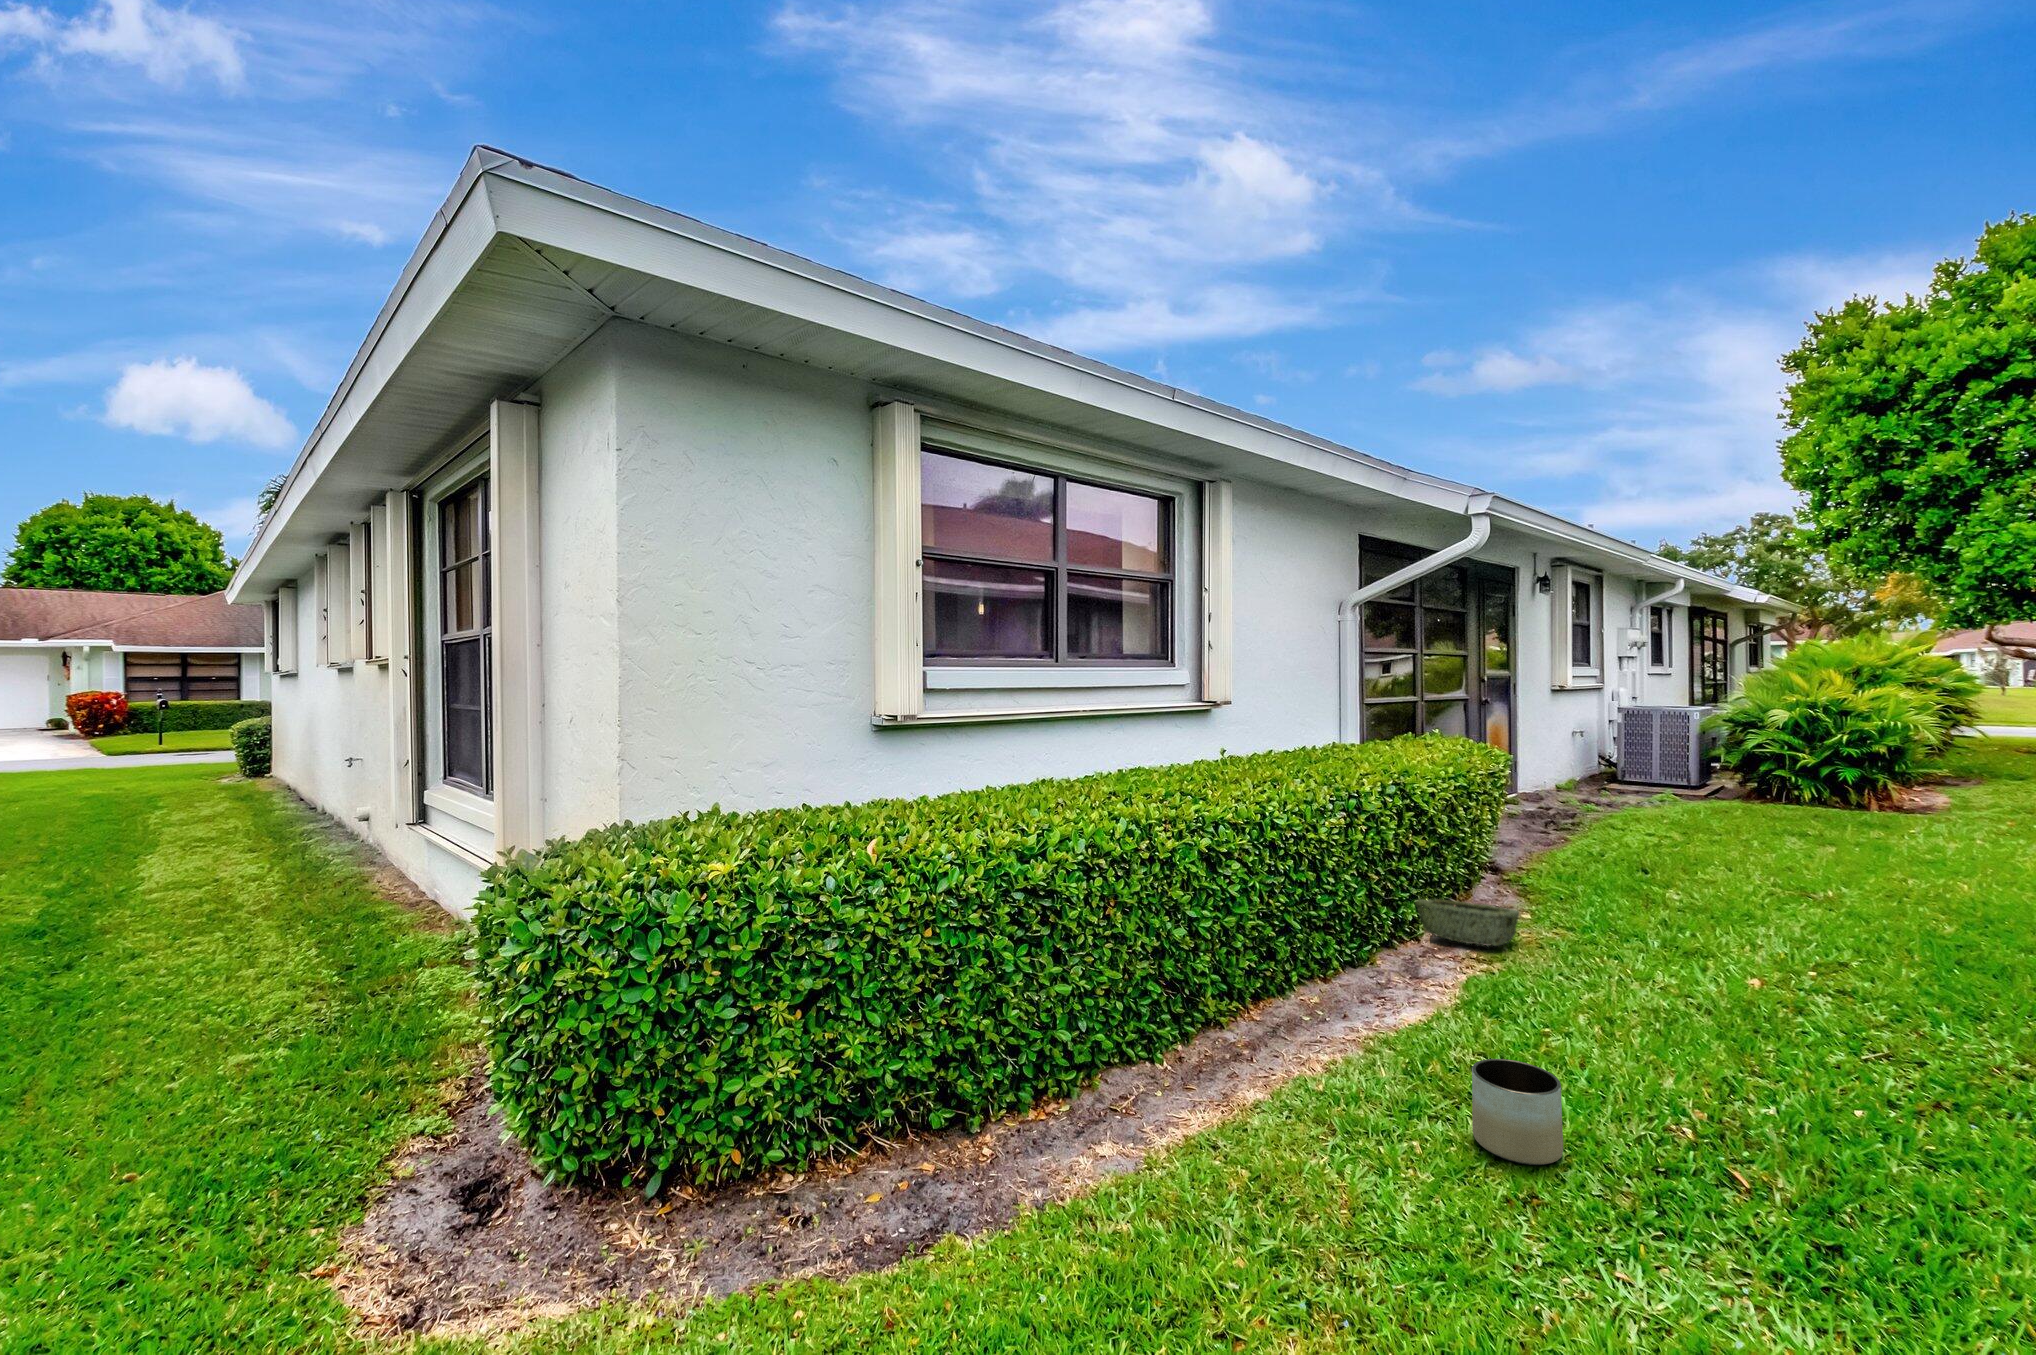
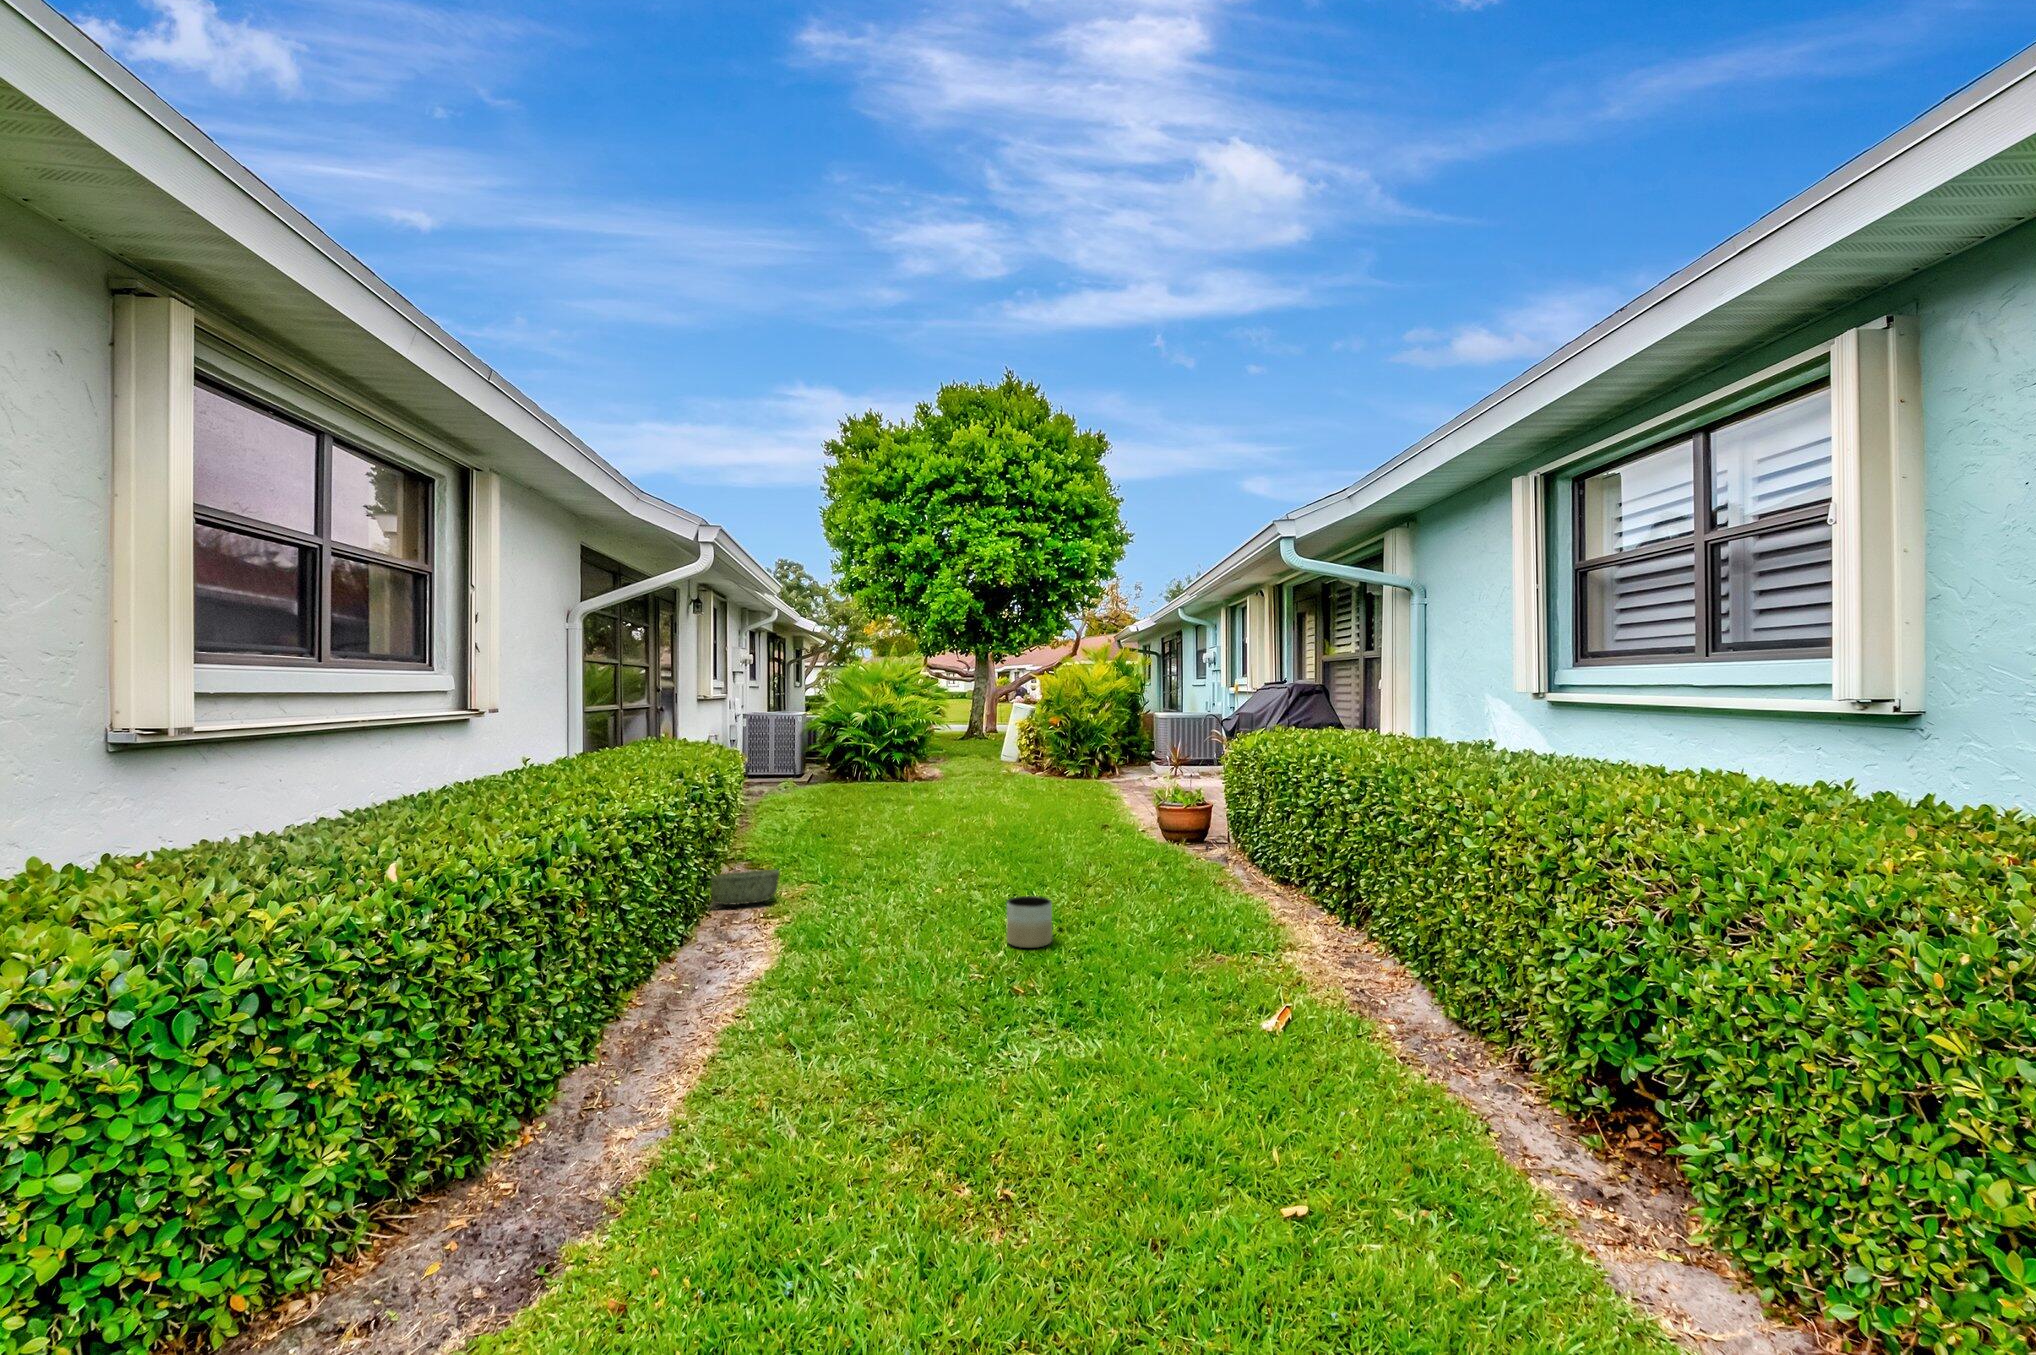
planter: present [1472,1059,1563,1165] -> present [1007,896,1052,948]

